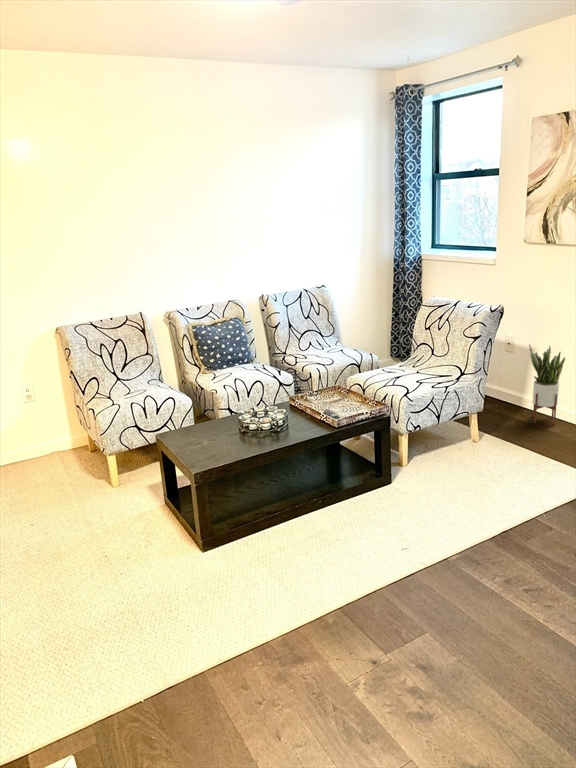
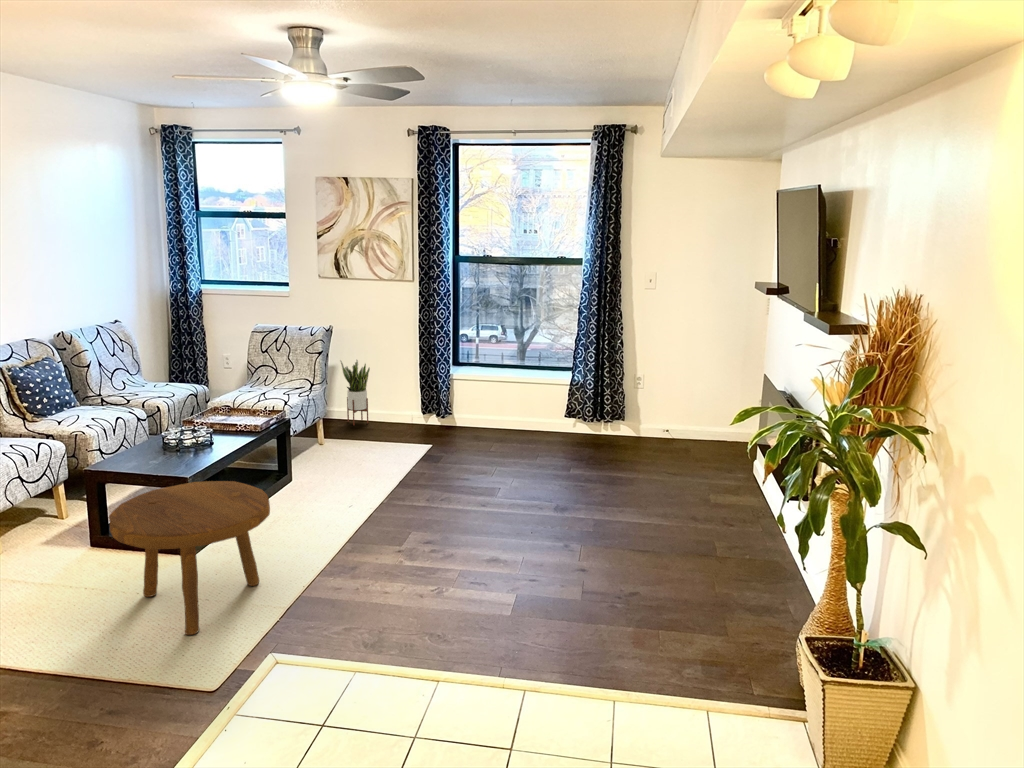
footstool: none [26,480,197,657] -> present [109,481,270,635]

